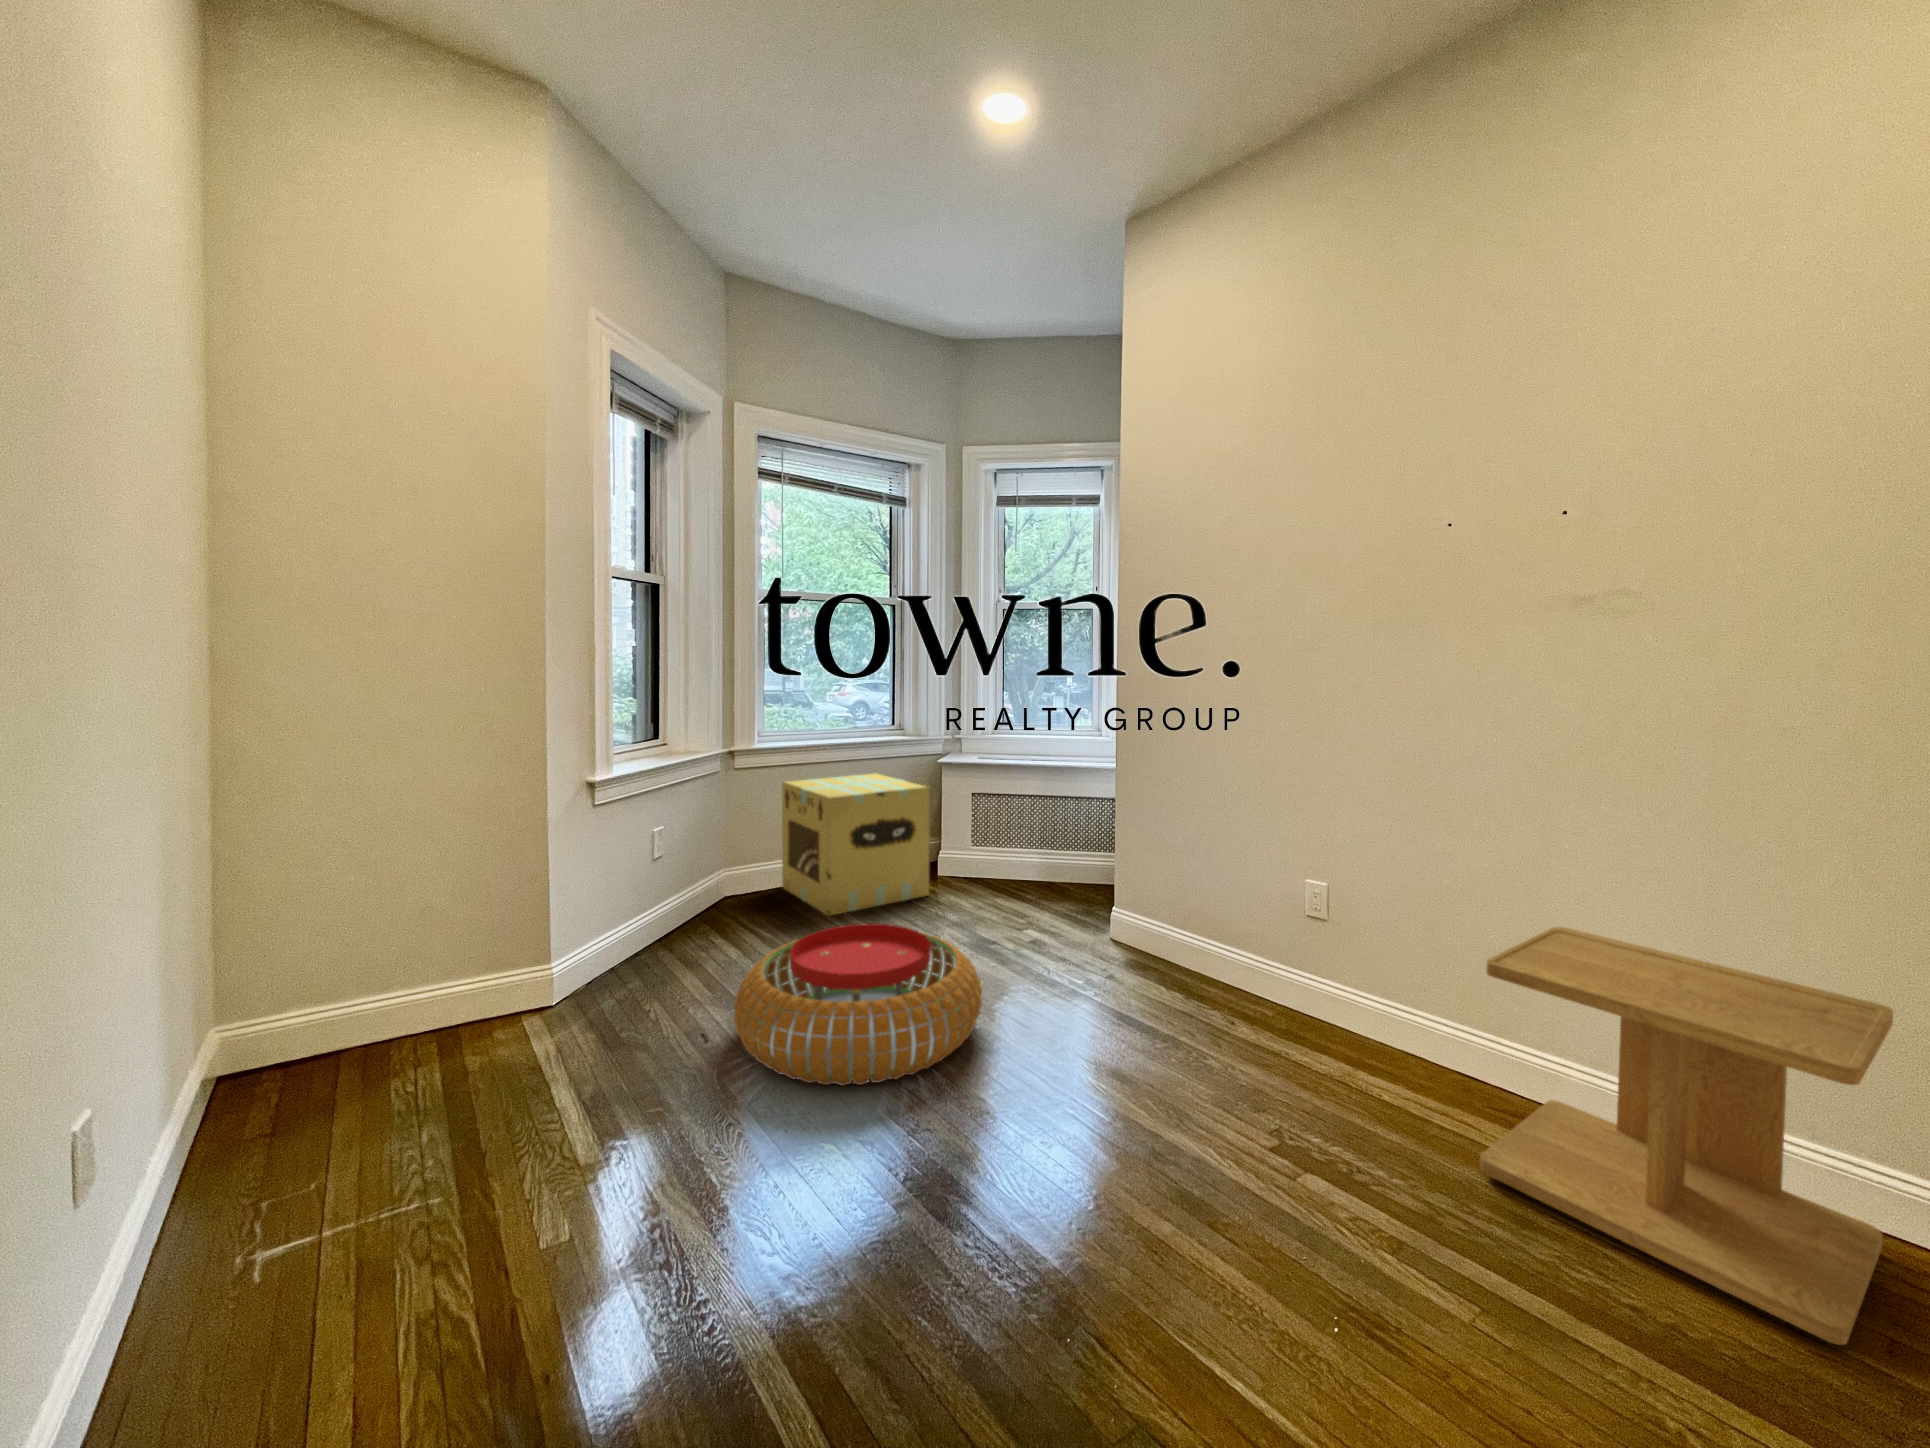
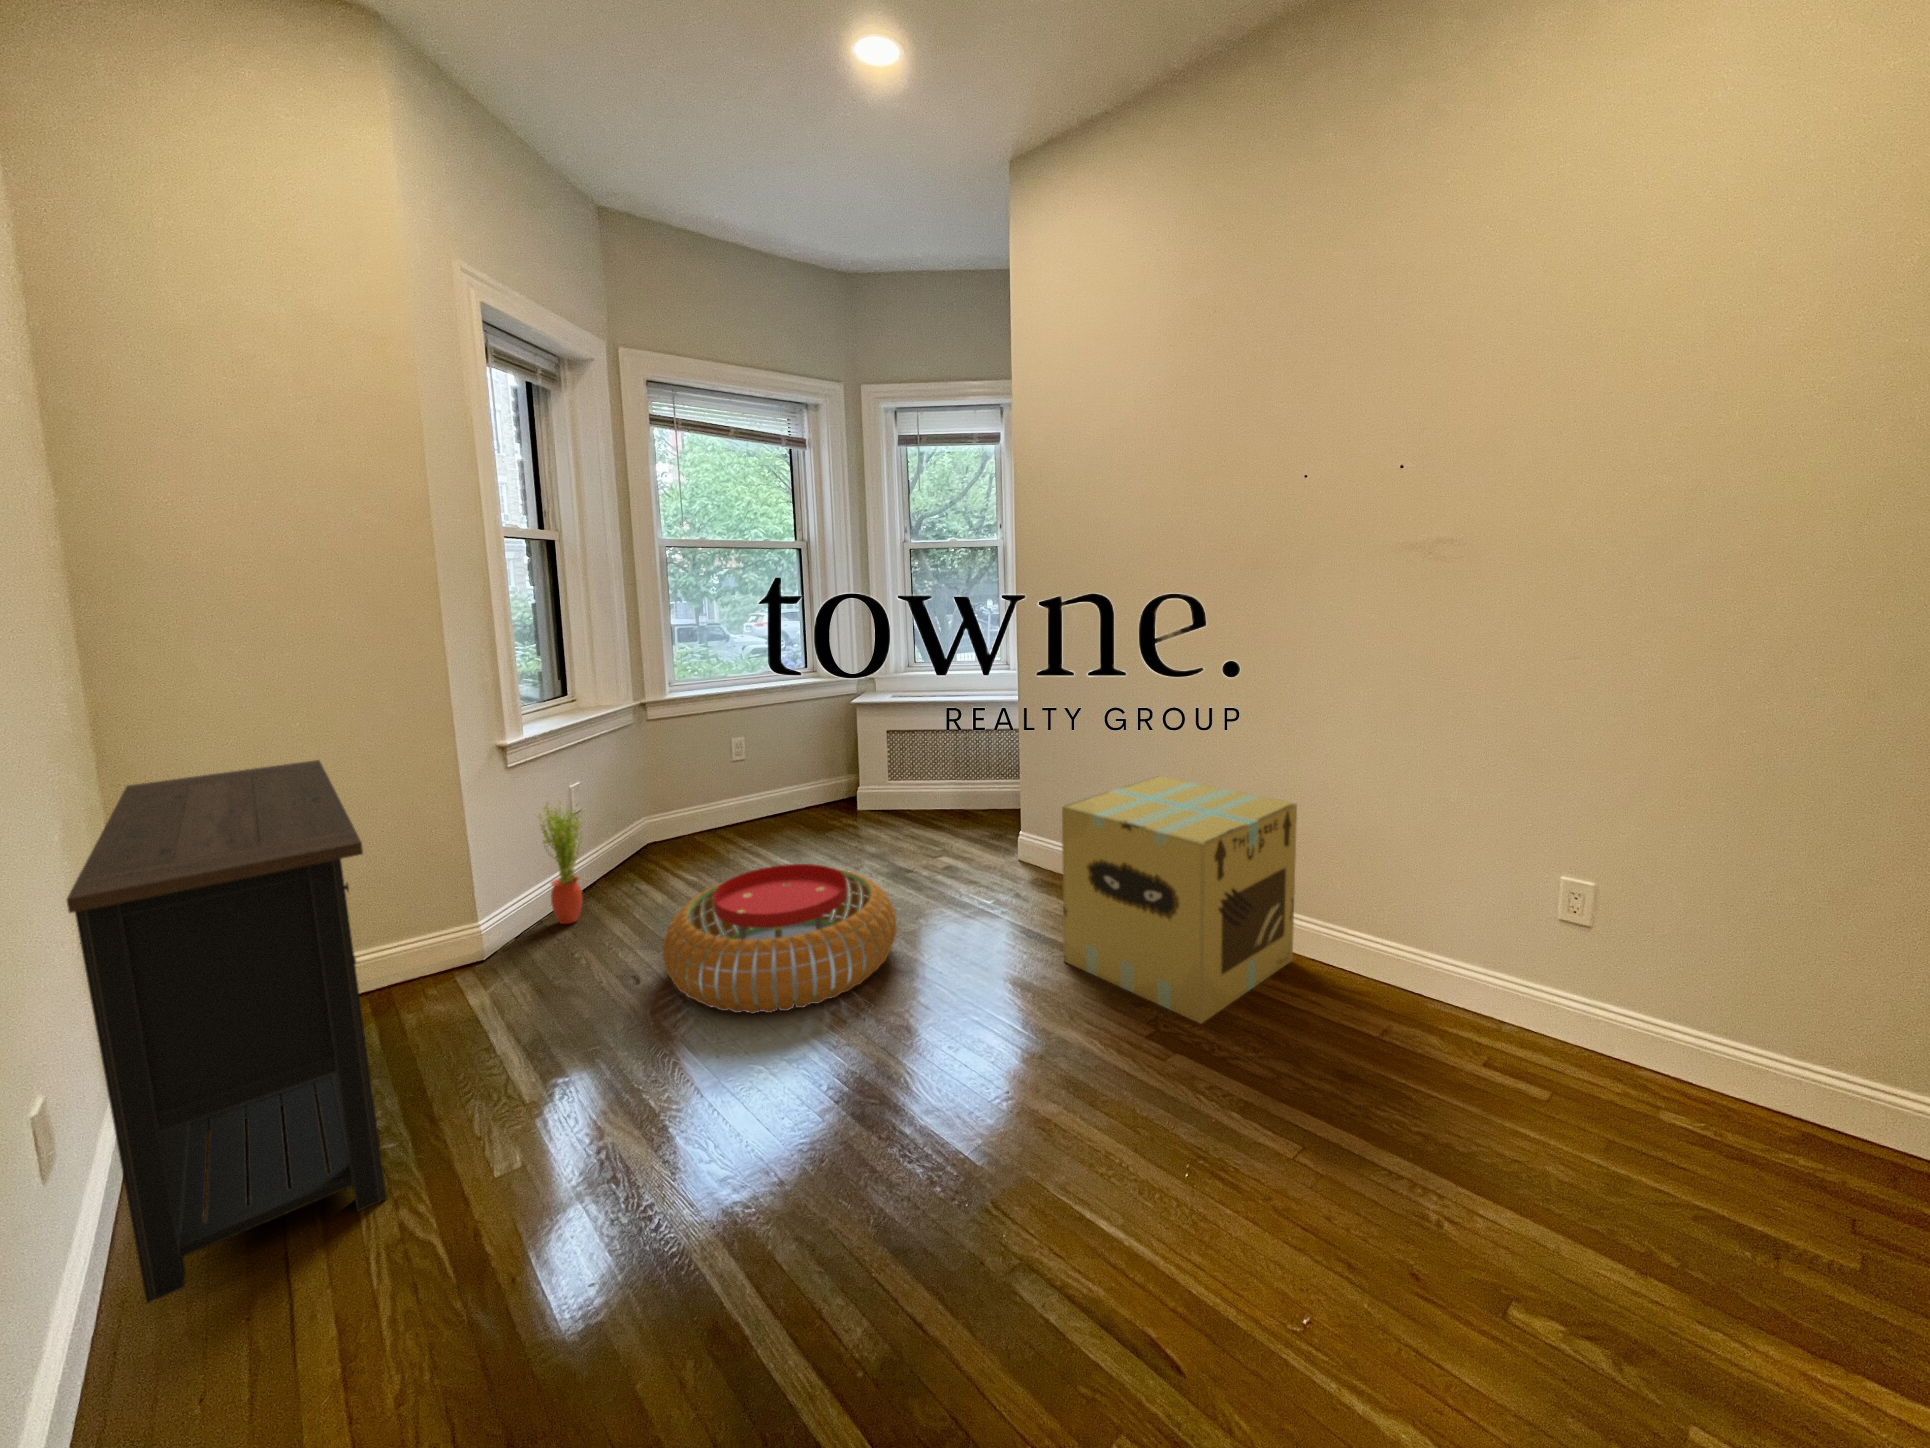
cardboard box: present [782,773,930,916] -> present [1062,776,1297,1023]
dresser: none [144,783,442,1360] -> present [67,760,387,1303]
potted plant: none [618,842,667,974] -> present [537,803,584,924]
side table: present [1480,927,1893,1345] -> none [1318,834,1631,1147]

